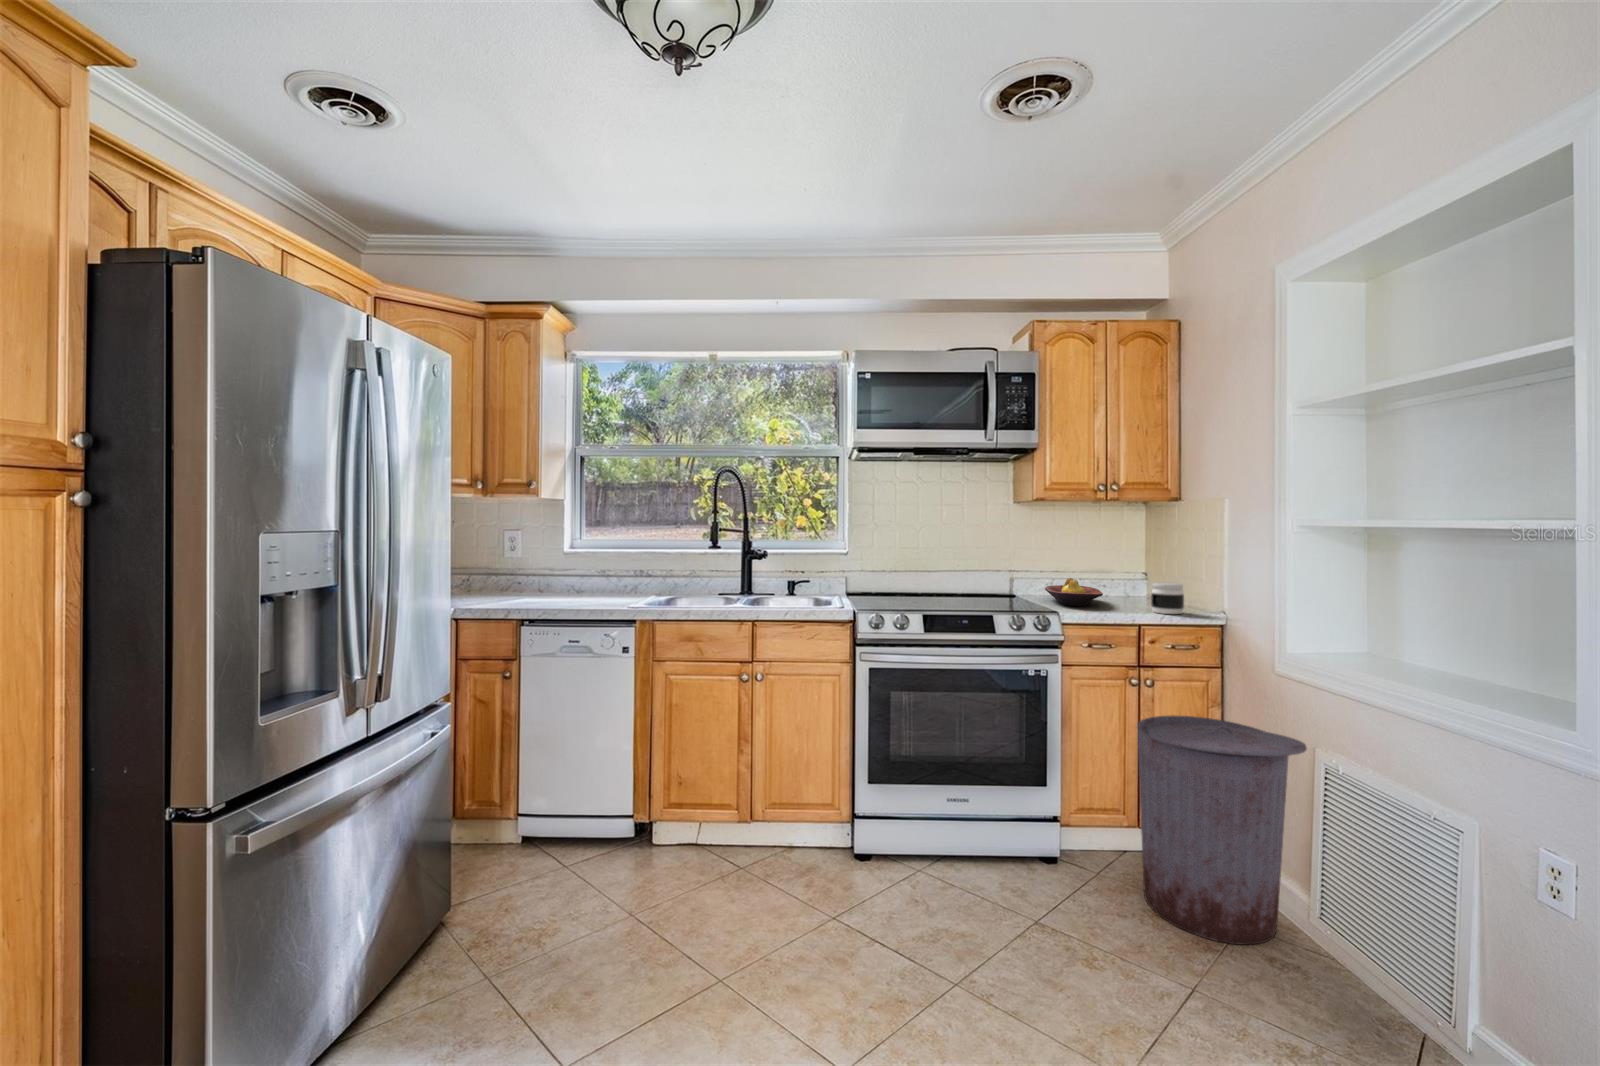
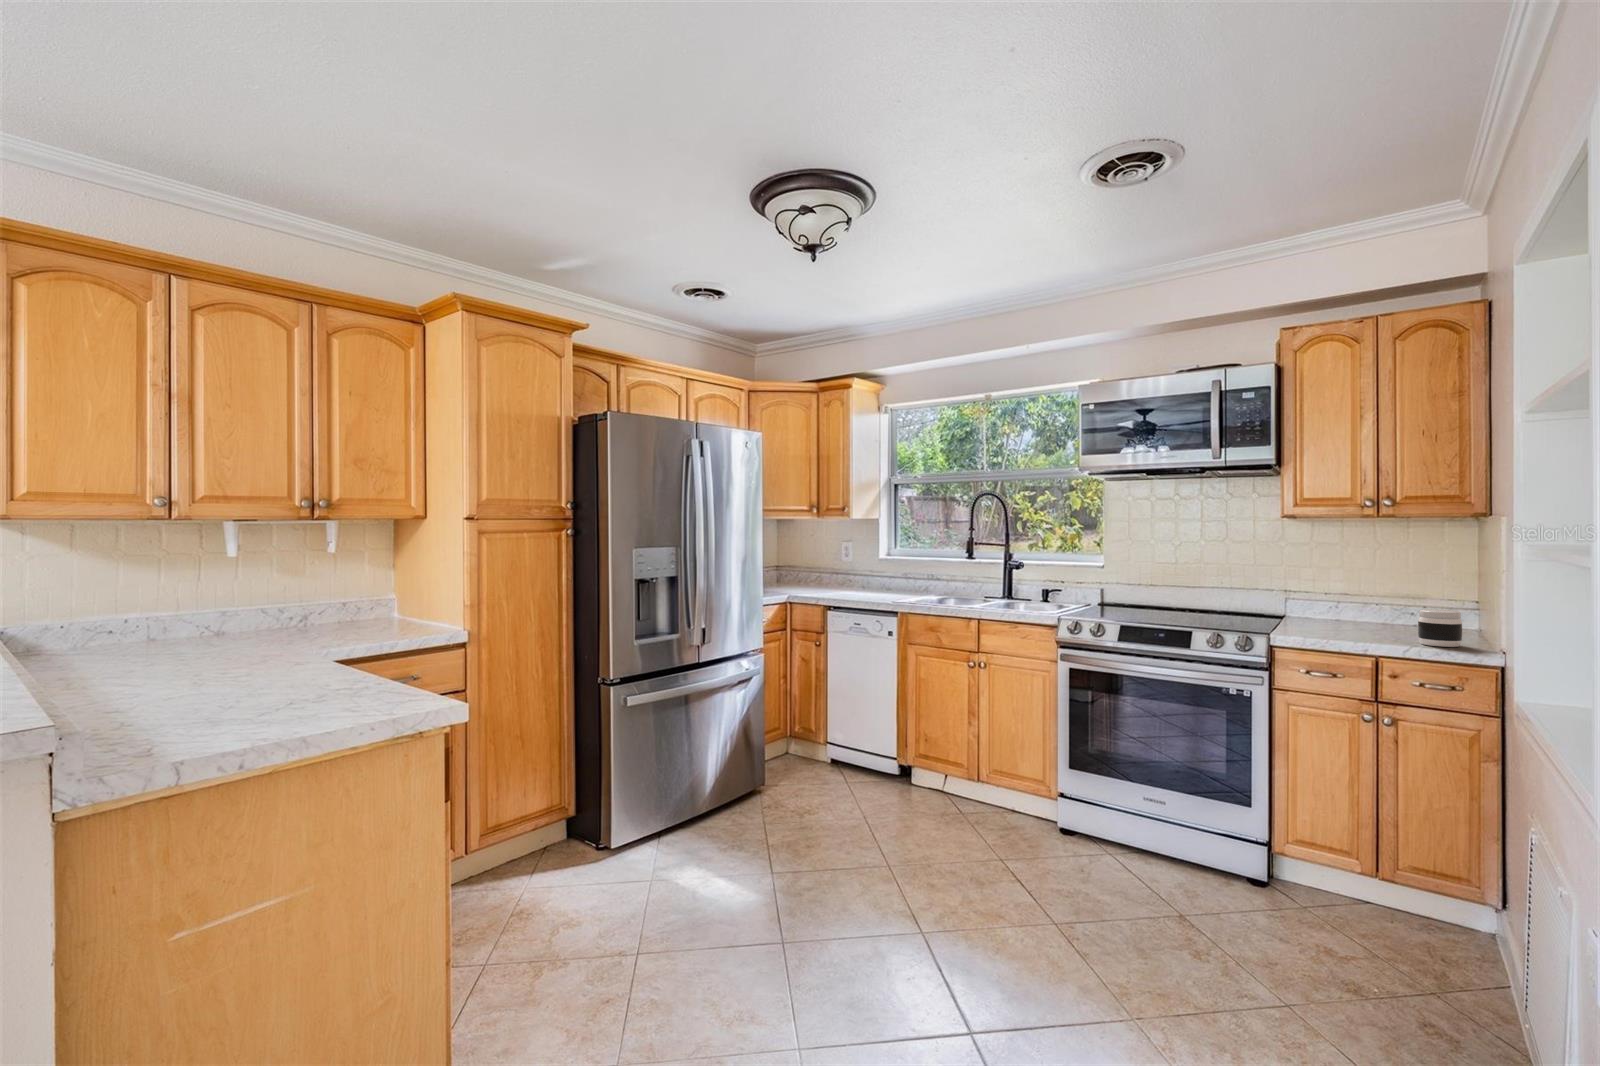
fruit bowl: present [1045,578,1103,606] -> none [1306,601,1386,632]
trash can: present [1138,715,1307,945] -> none [1309,750,1493,1000]

